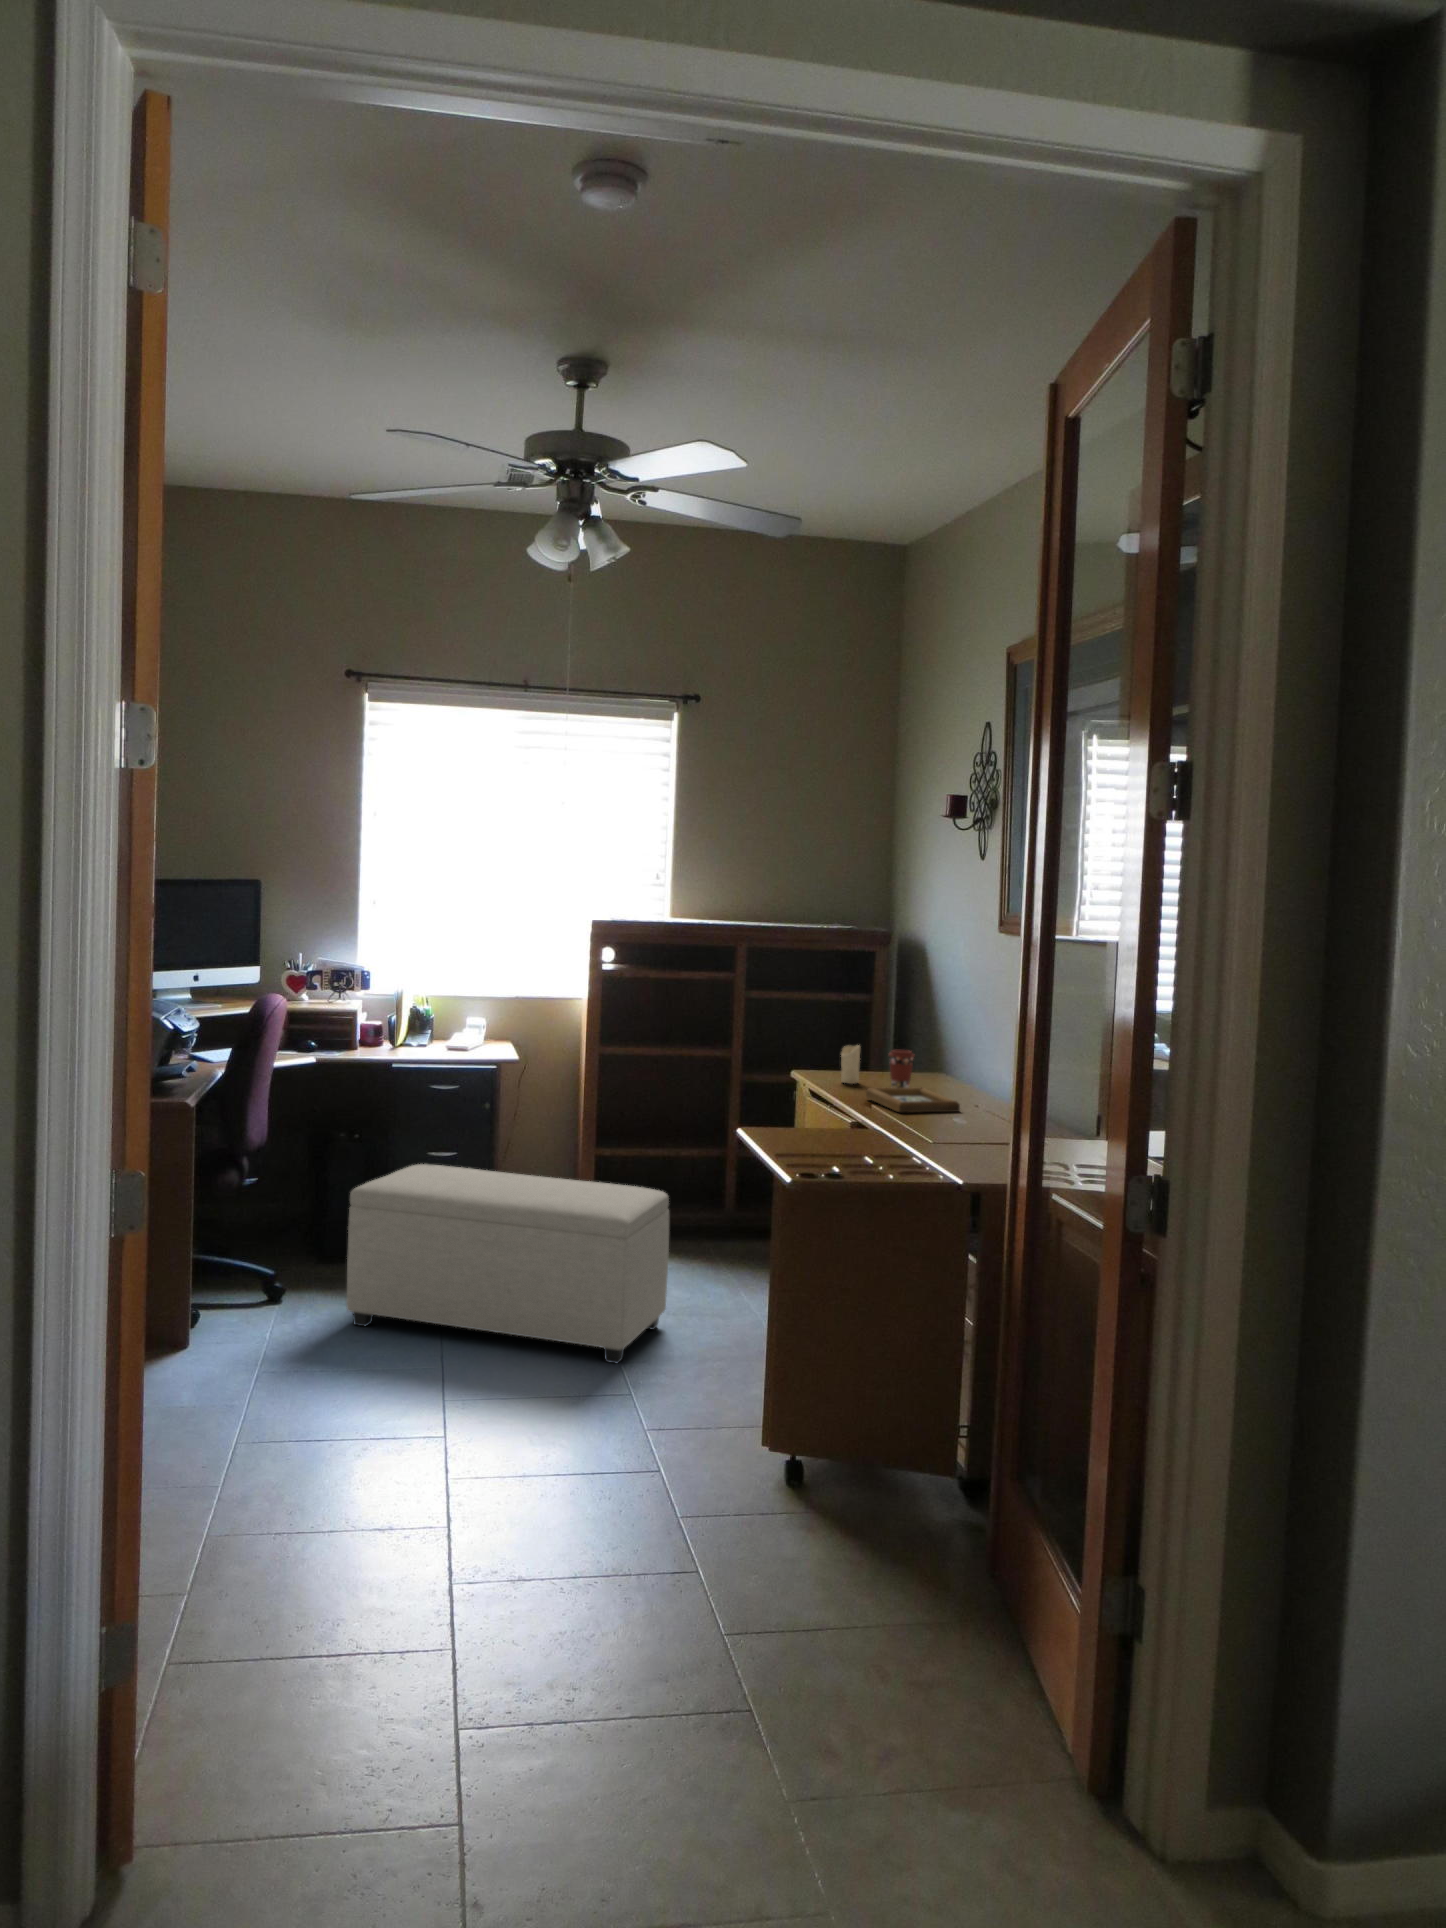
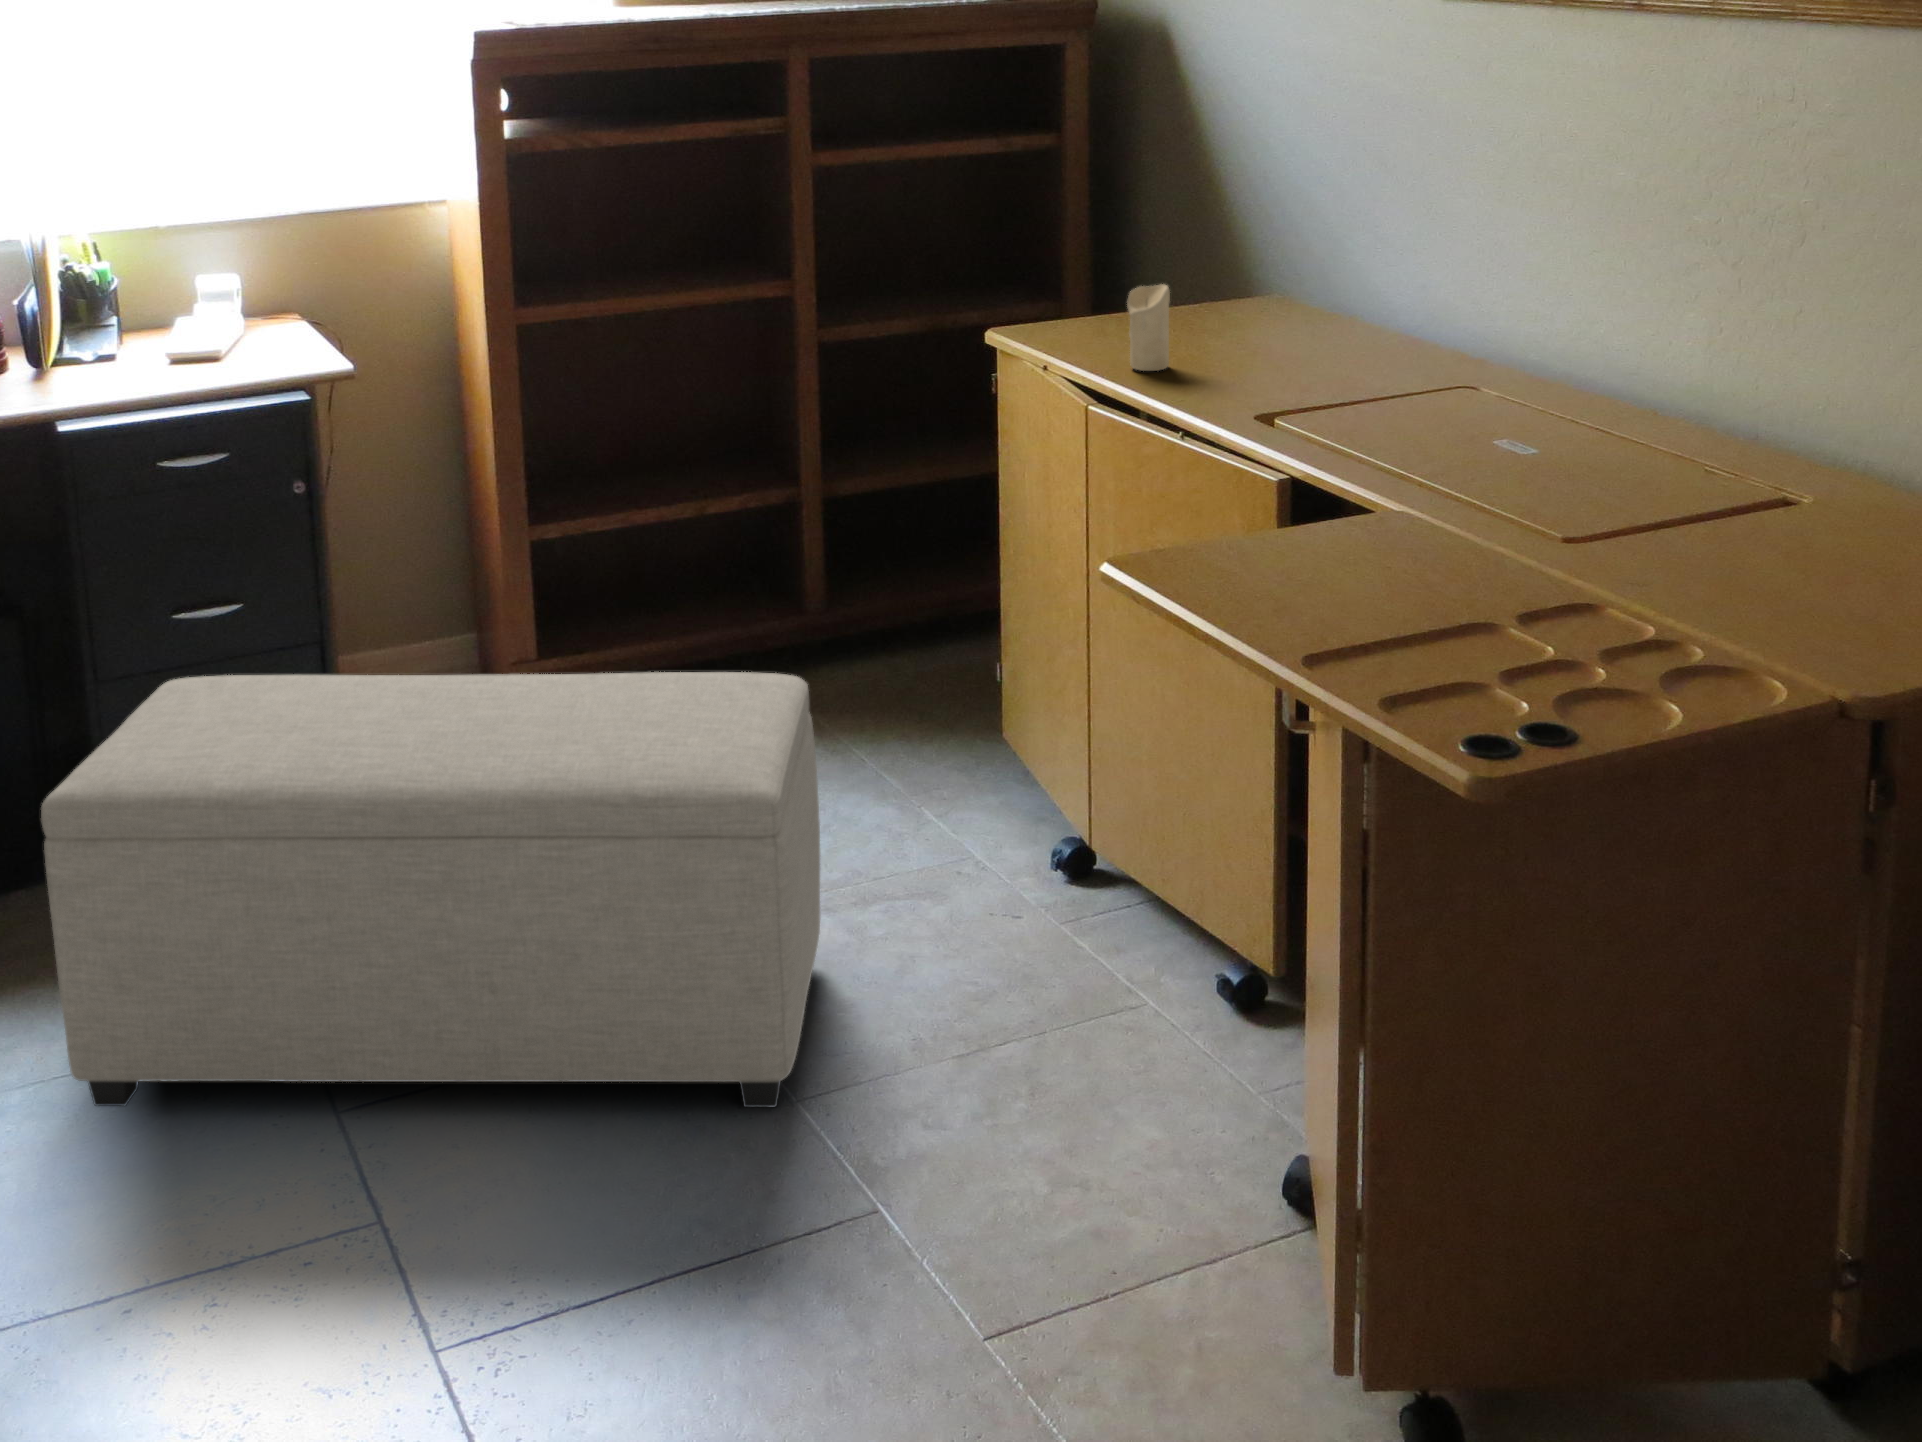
coffee cup: present [889,1050,915,1088] -> none [1248,291,1308,383]
picture frame: present [866,1088,960,1112] -> none [1248,380,1486,464]

